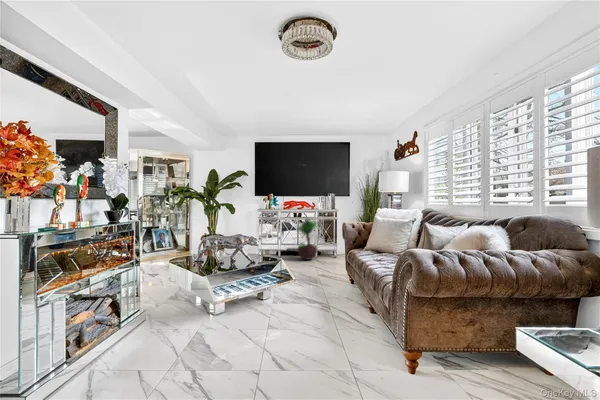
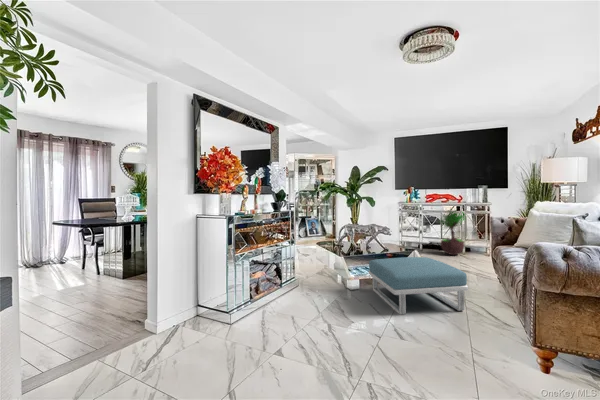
footstool: none [236,268,335,336] -> present [369,257,468,315]

